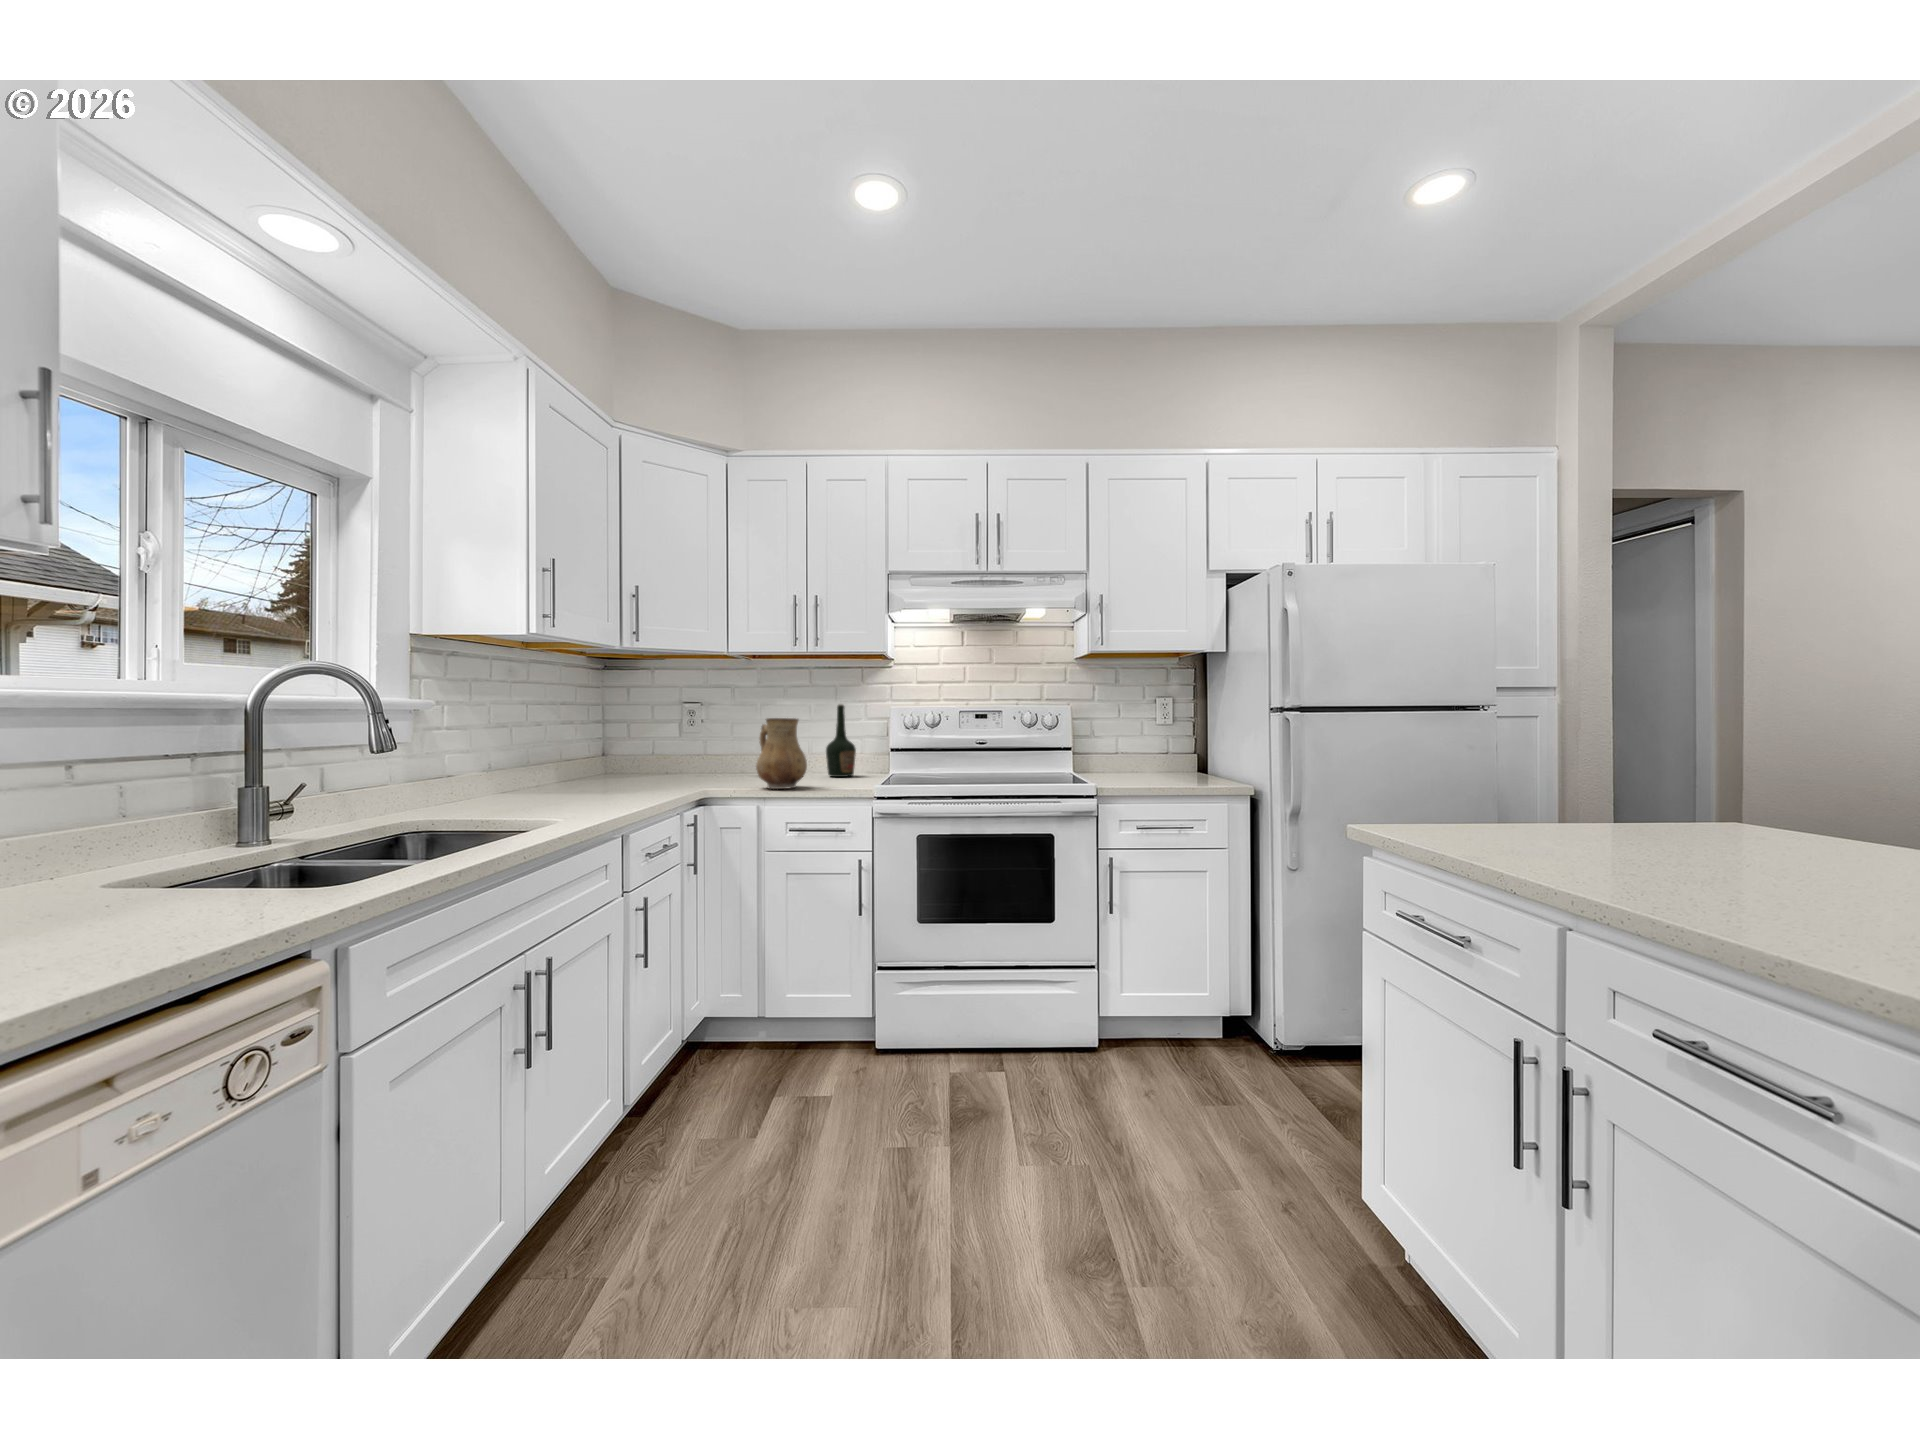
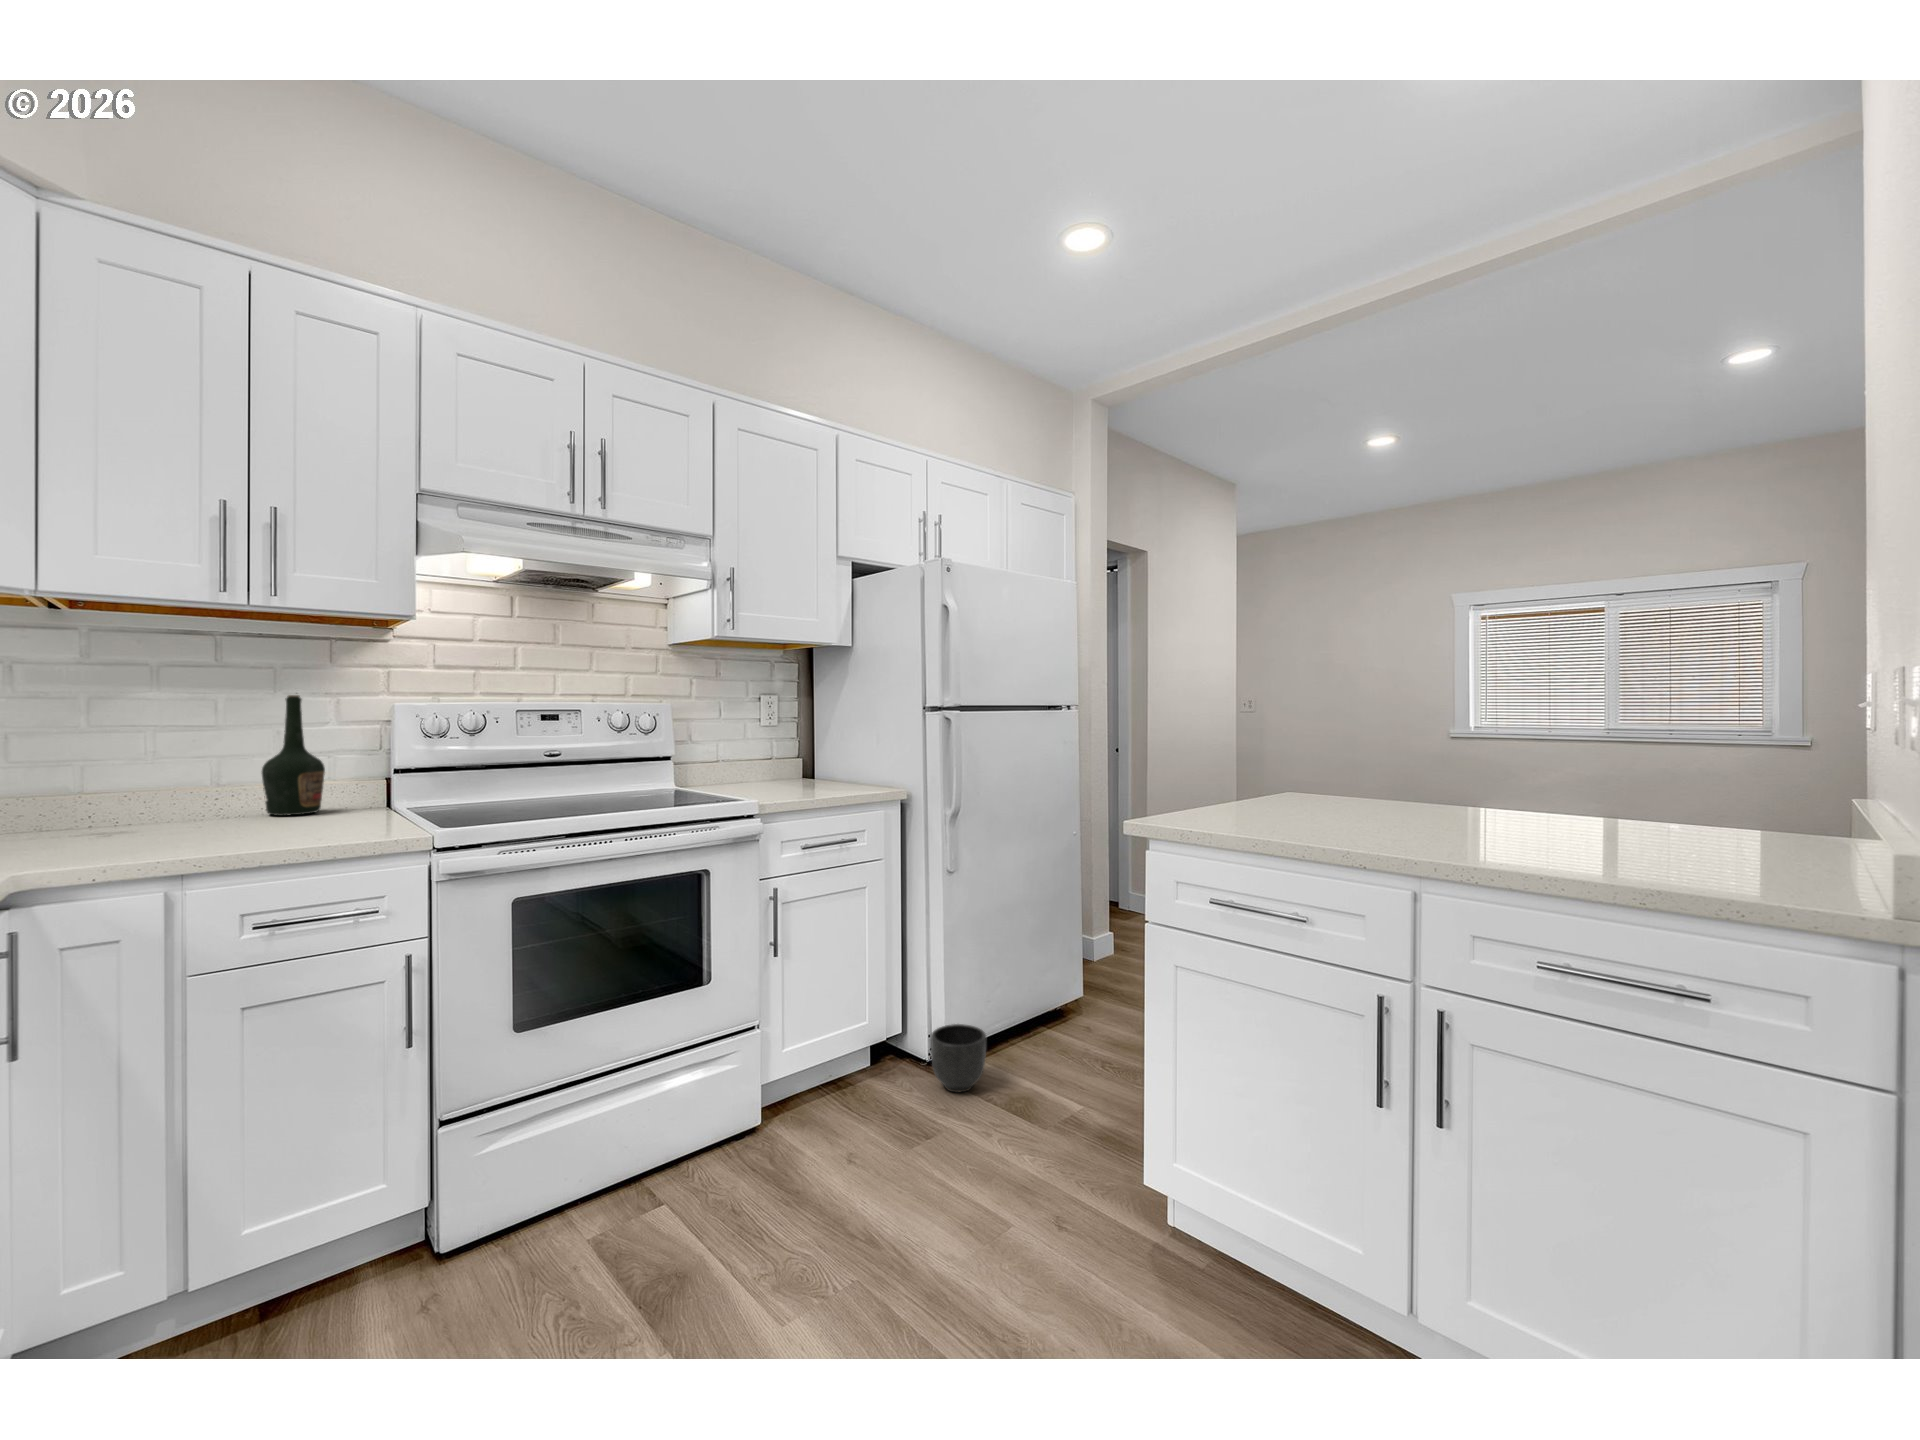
ceramic pitcher: present [756,718,807,789] -> none [146,720,272,852]
planter: none [1262,1015,1320,1080] -> present [931,1024,986,1093]

